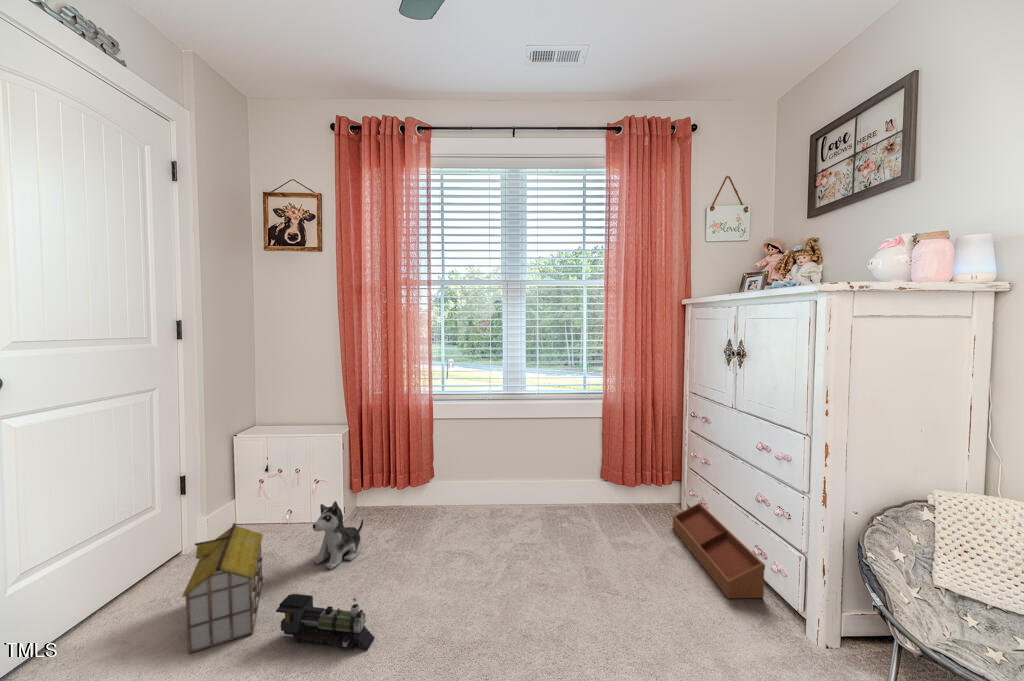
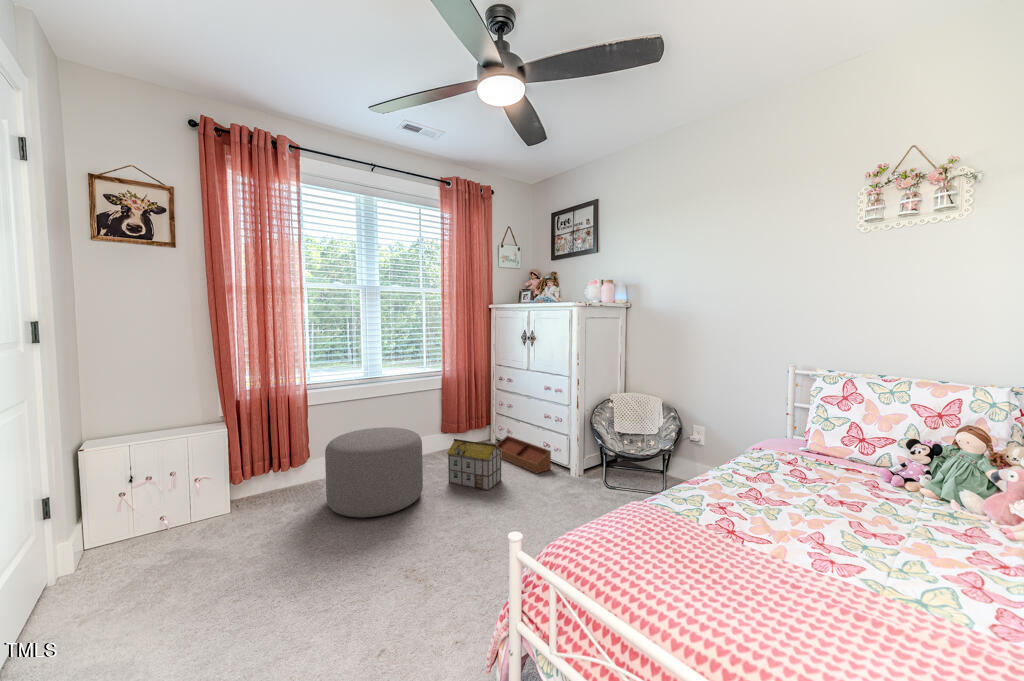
ottoman: none [408,458,530,590] -> present [325,427,423,517]
plush toy: present [313,501,363,569] -> none [236,481,278,541]
toy house: present [183,523,263,654] -> present [447,439,502,490]
toy train: present [276,594,375,650] -> none [274,521,354,572]

